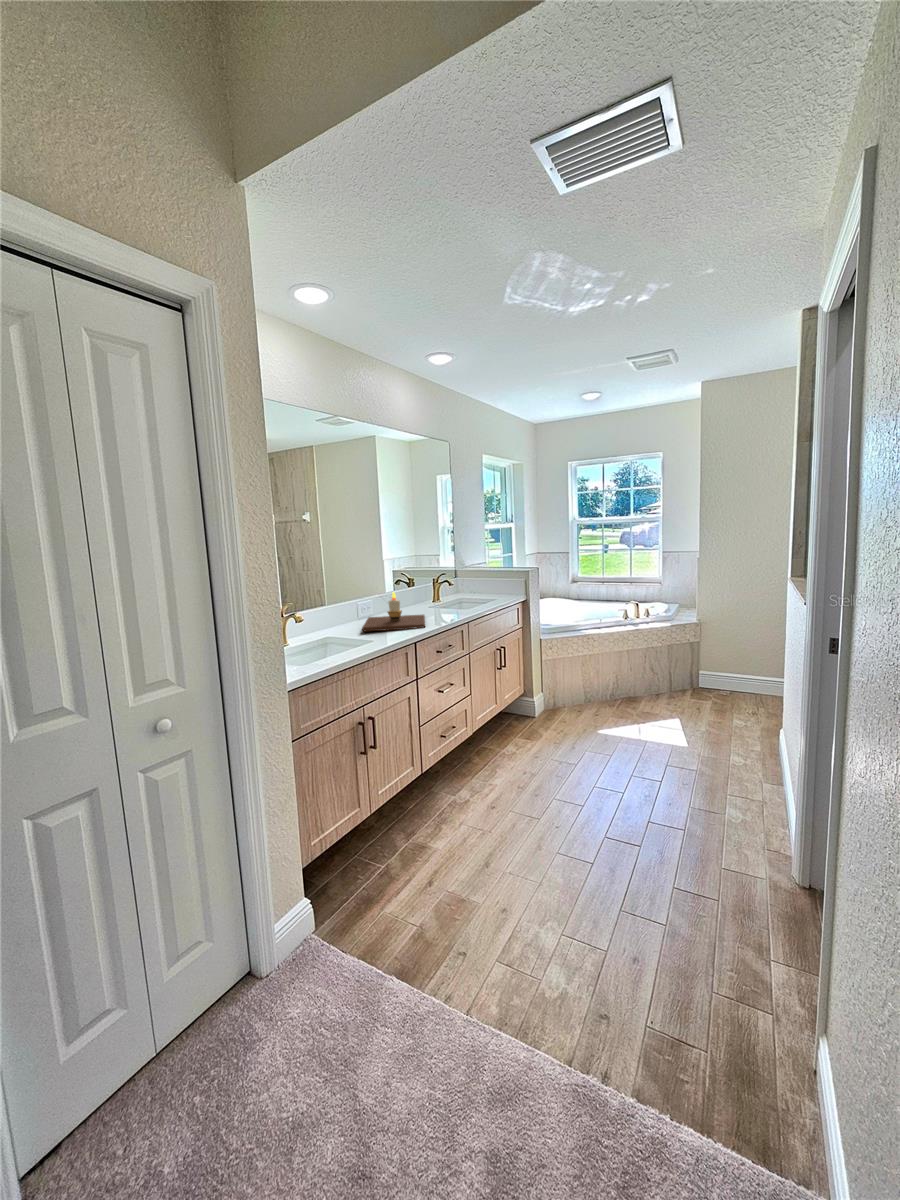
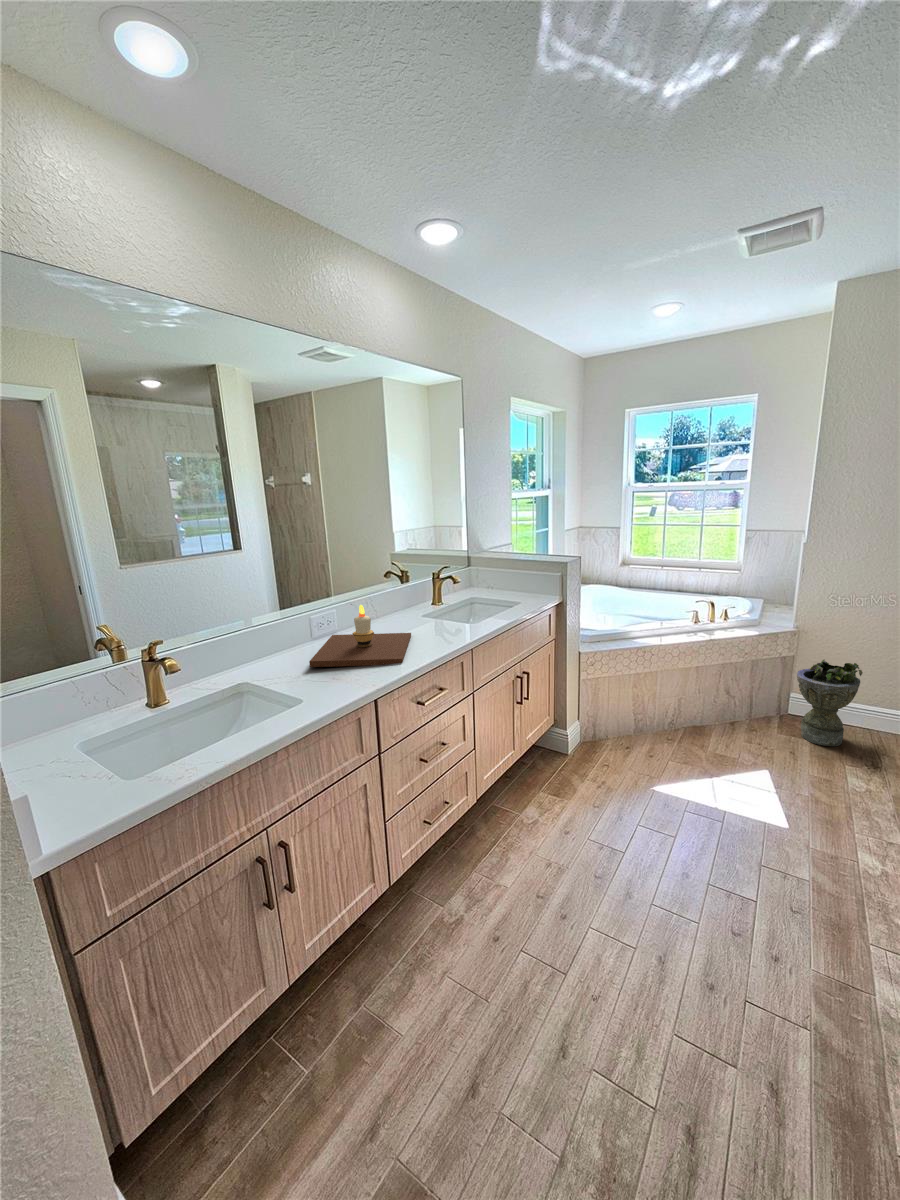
planter: none [699,641,742,704] -> present [797,660,863,746]

